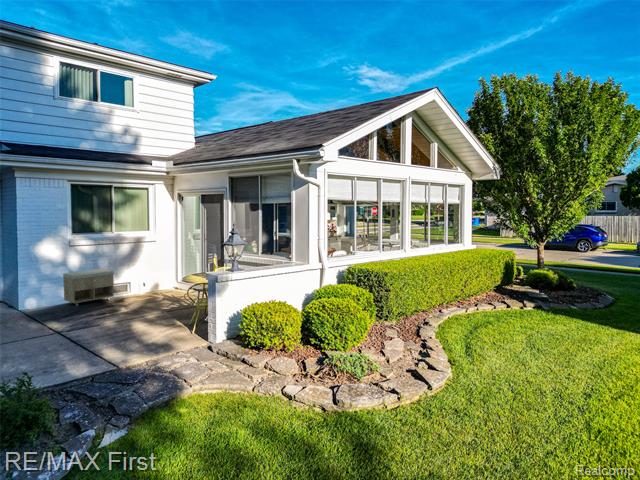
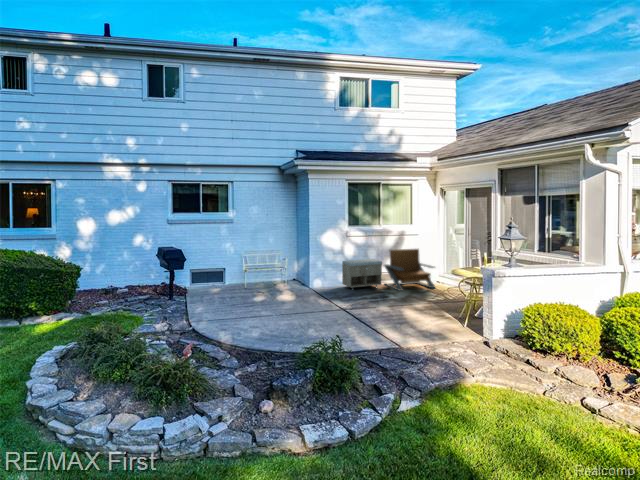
lounge chair: none [117,255,175,301] -> present [384,249,435,291]

